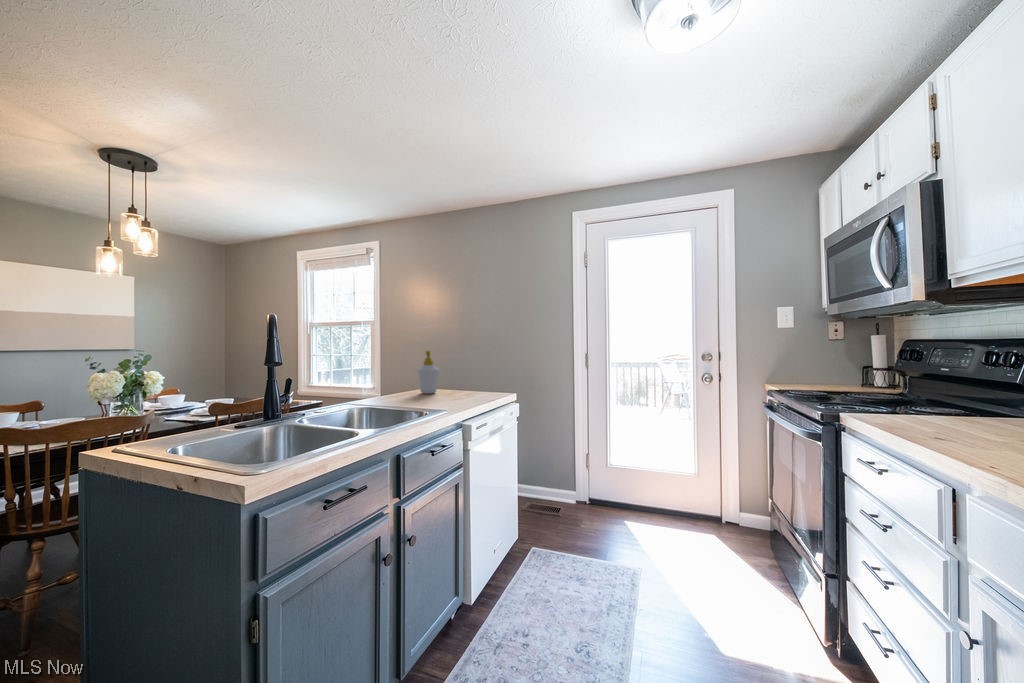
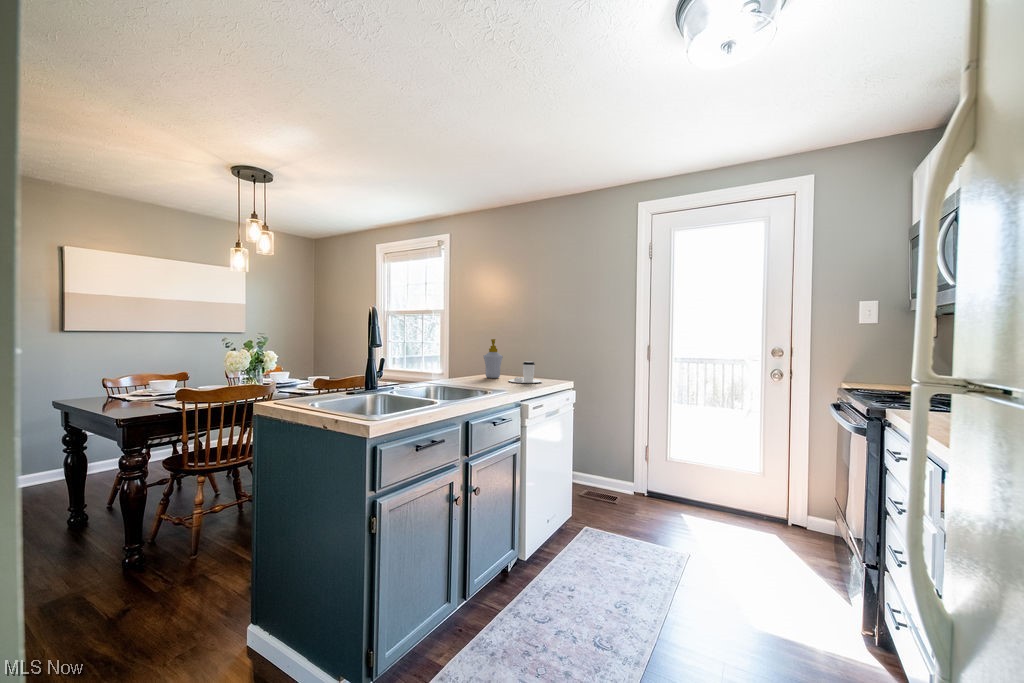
coffee cup: none [446,375,483,399] -> present [508,362,541,383]

